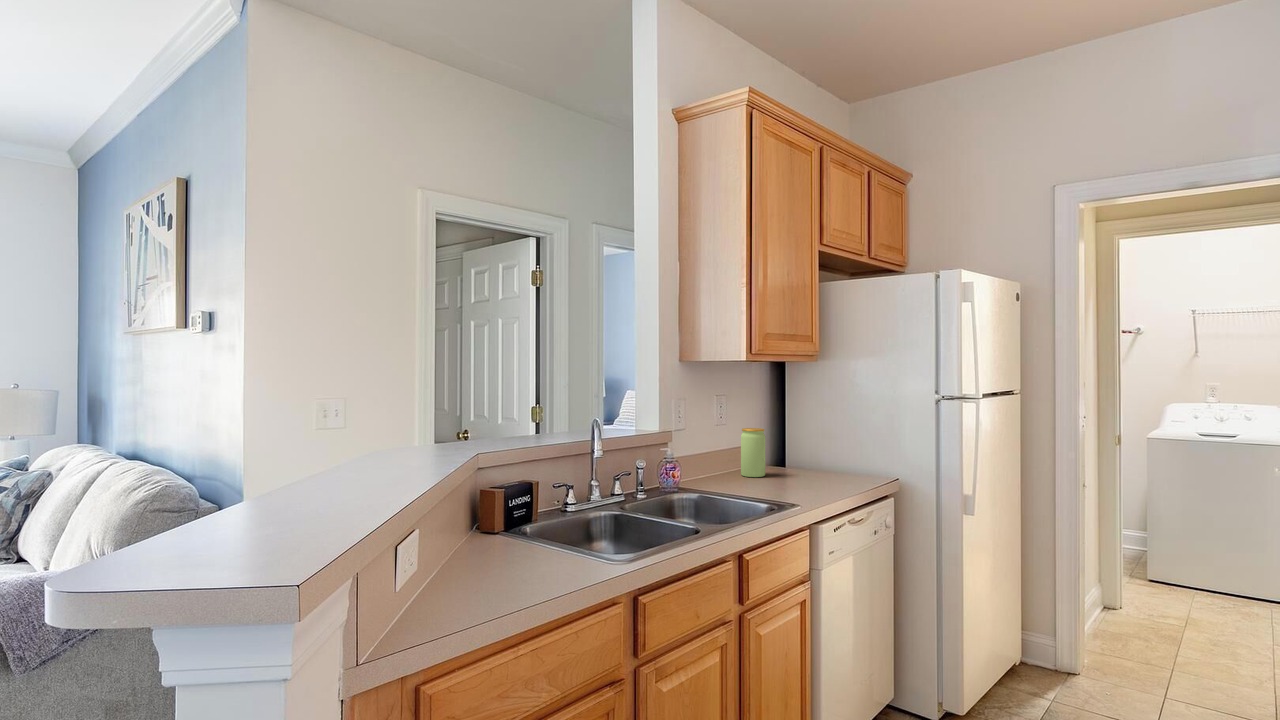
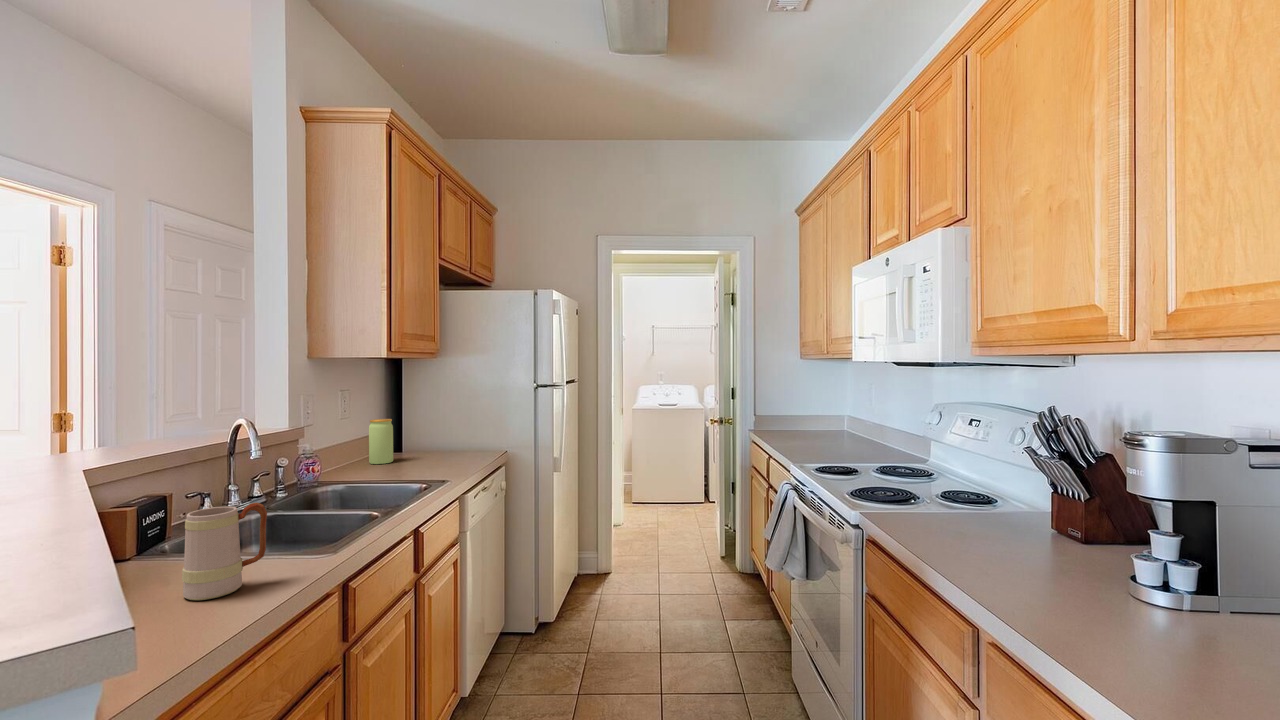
mug: none [503,500,564,578] -> present [182,503,267,600]

